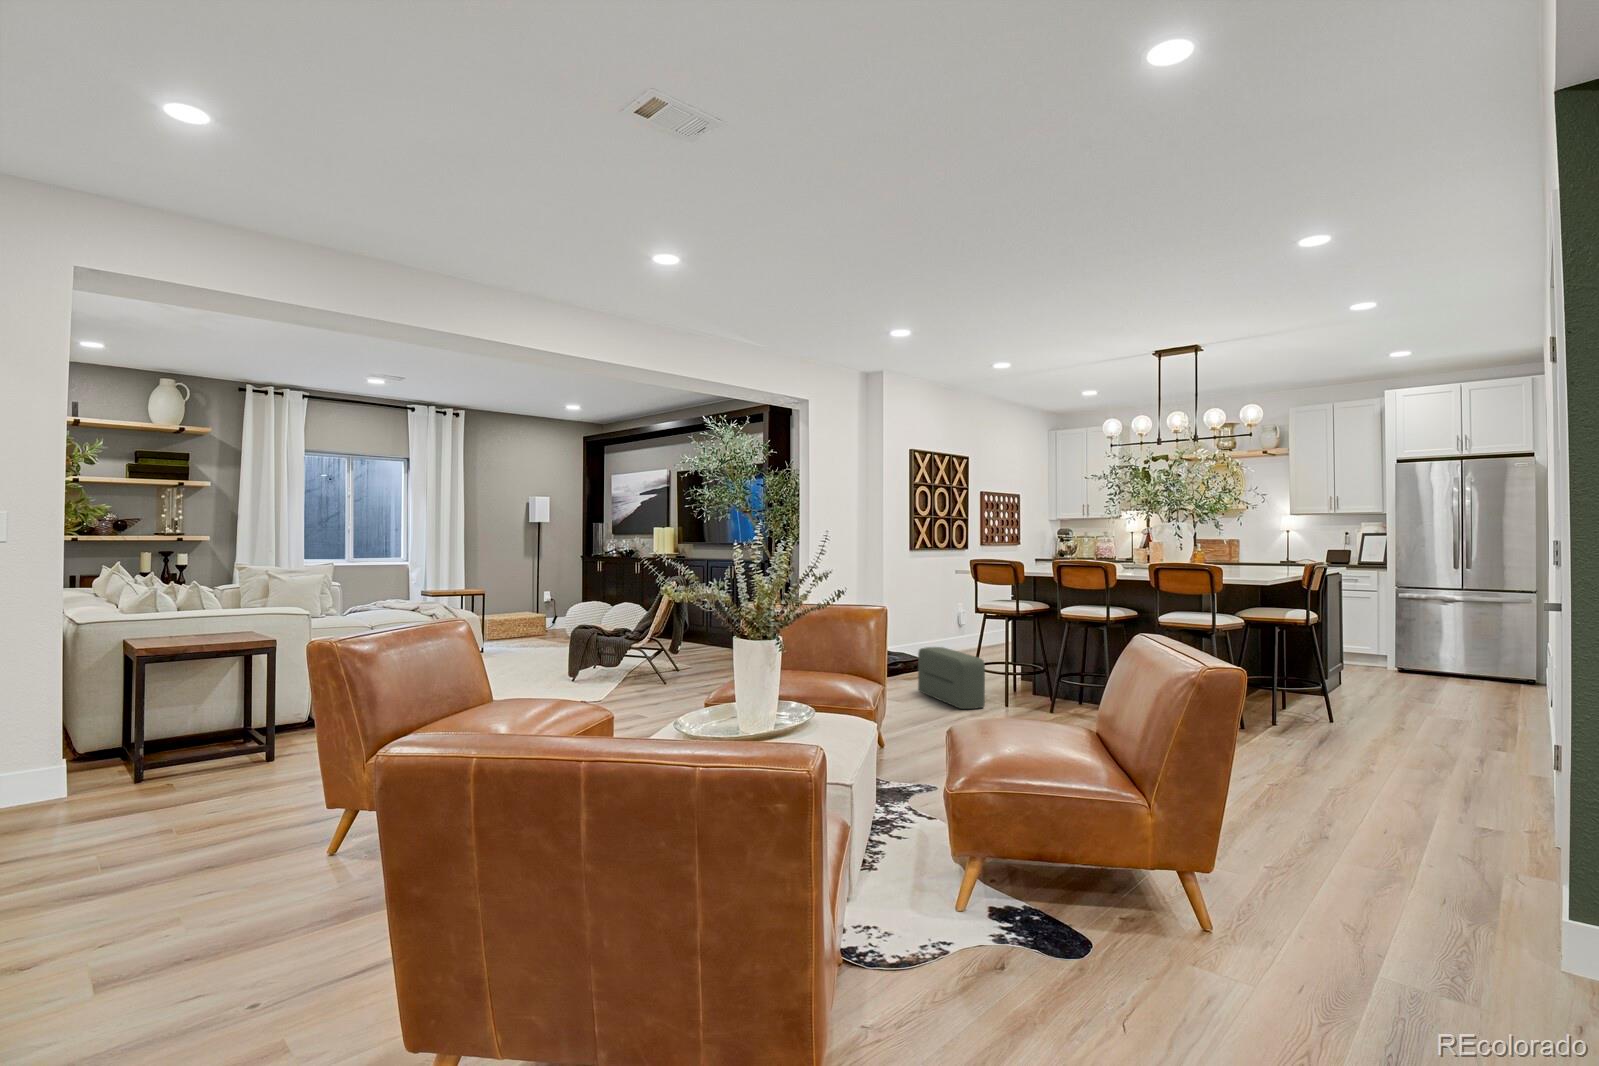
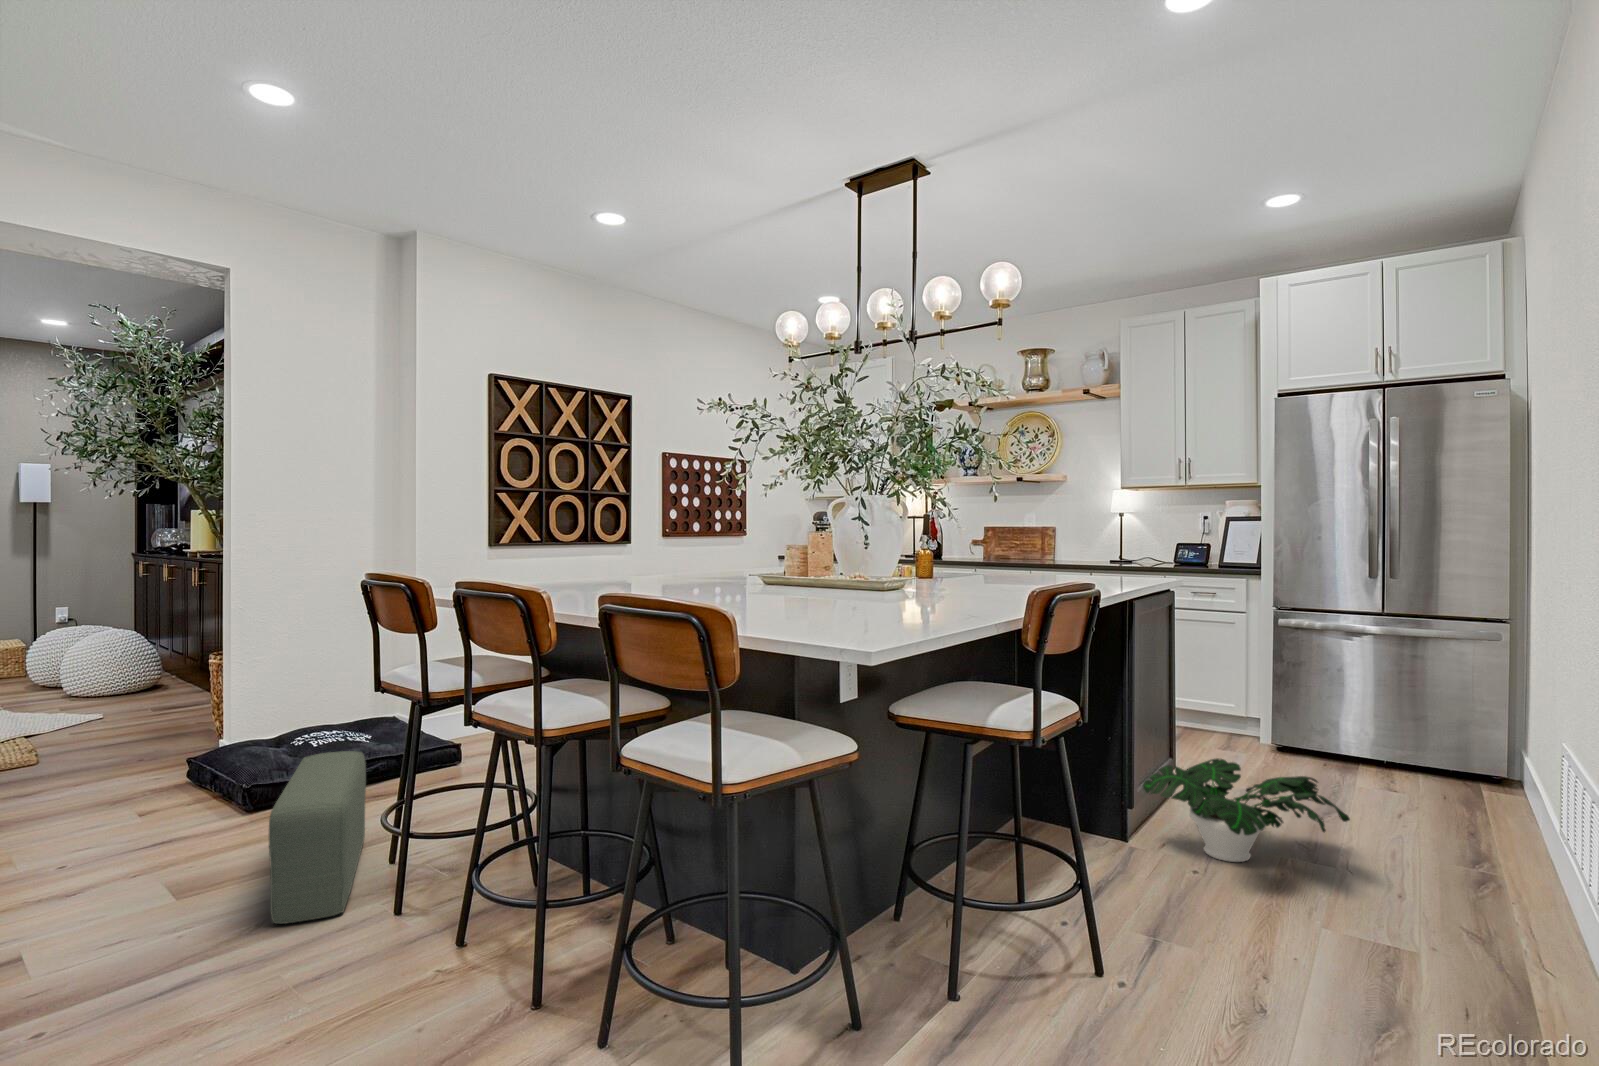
potted plant: none [1335,658,1446,703] -> present [1143,758,1350,862]

